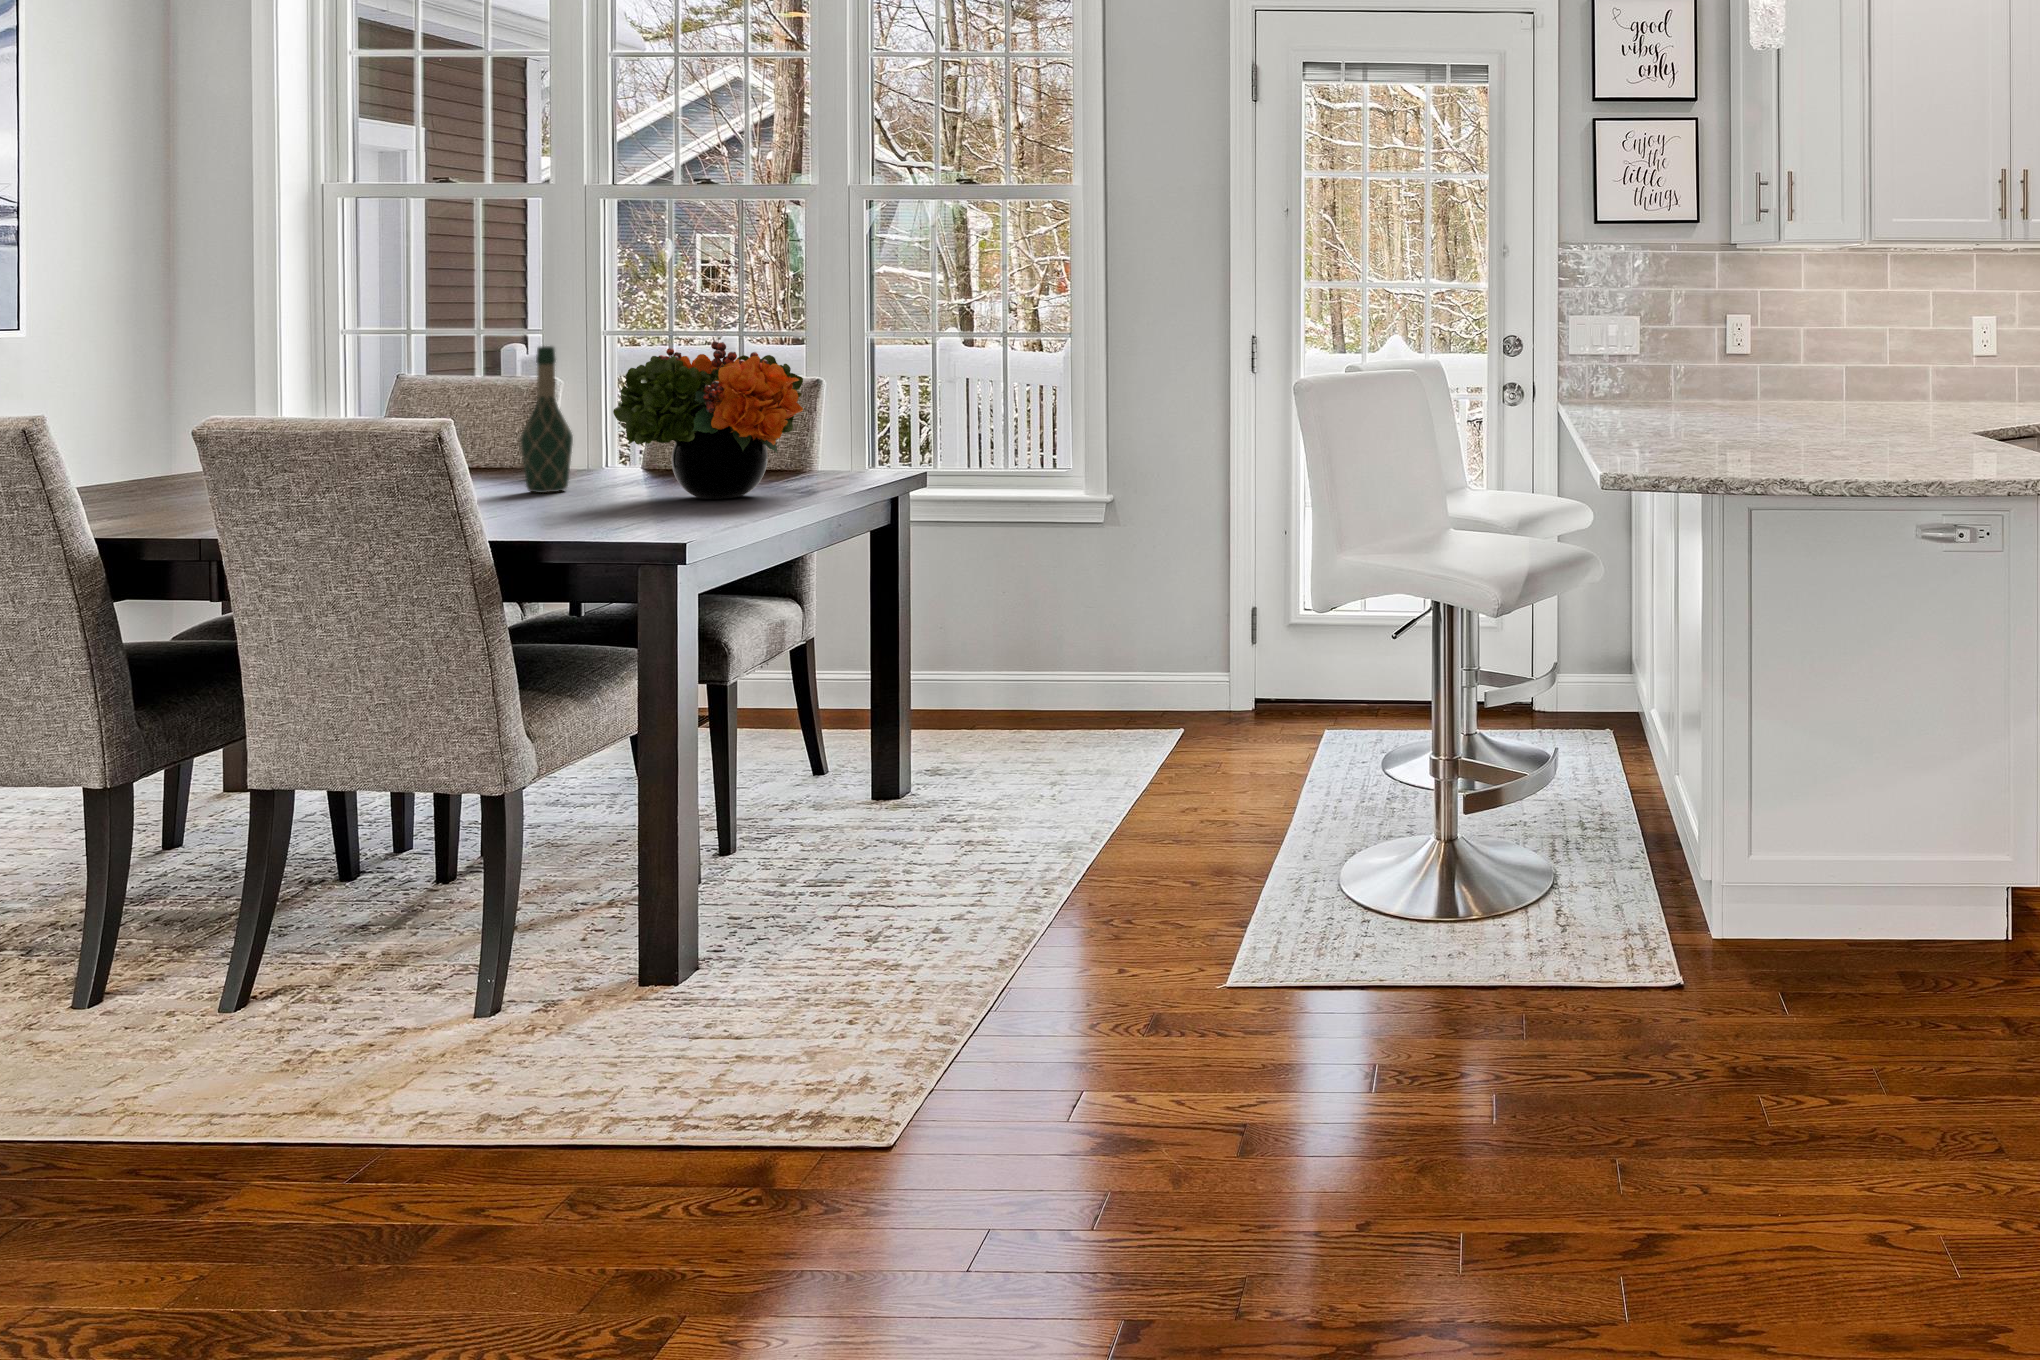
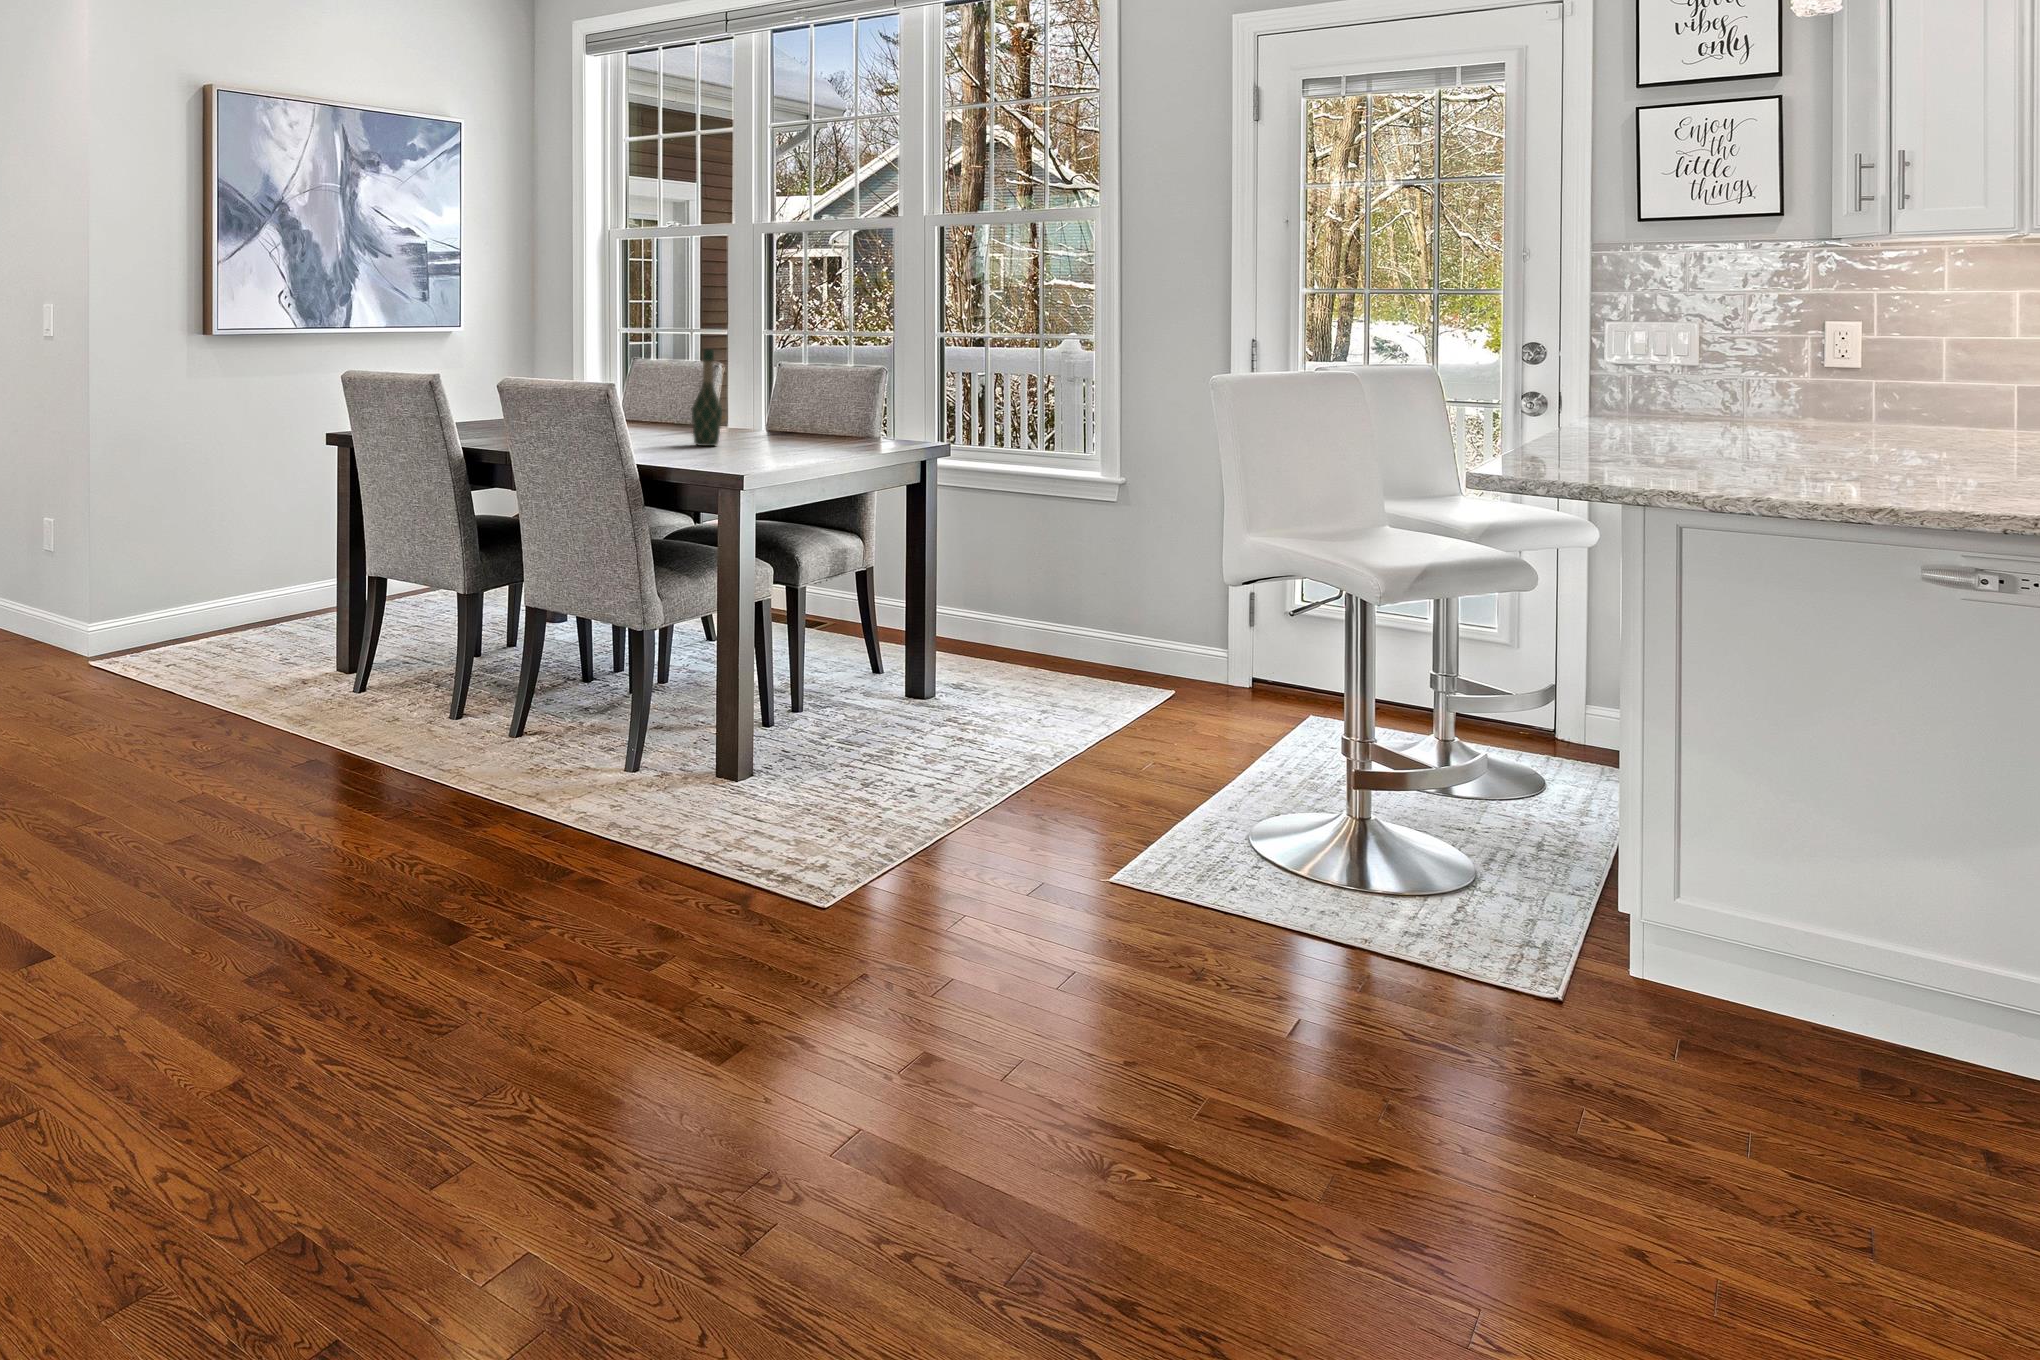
flower arrangement: present [613,341,803,499] -> none [736,349,863,459]

